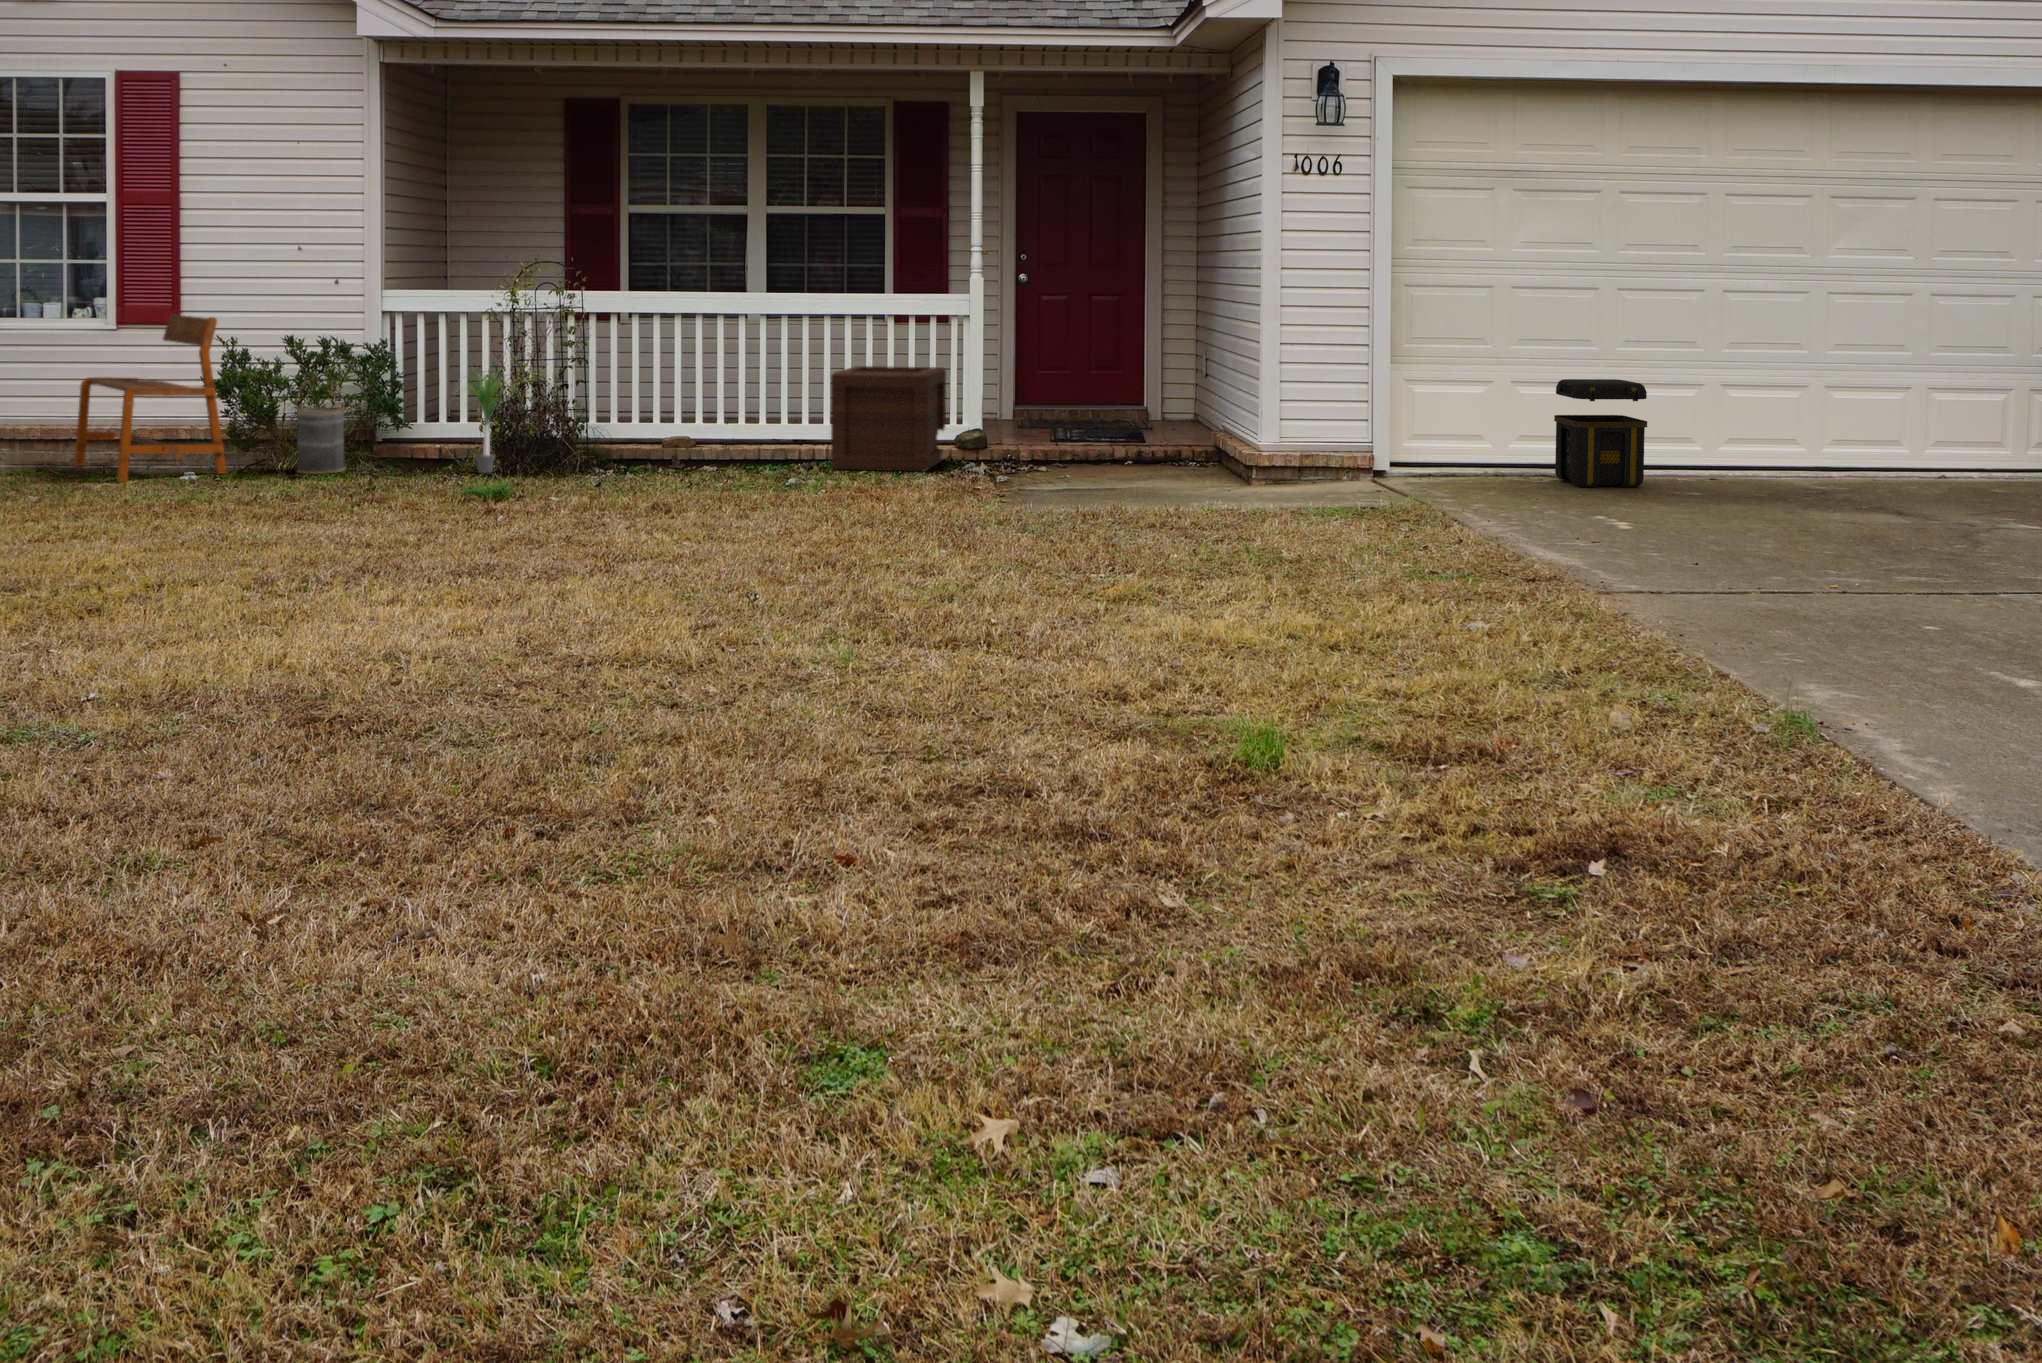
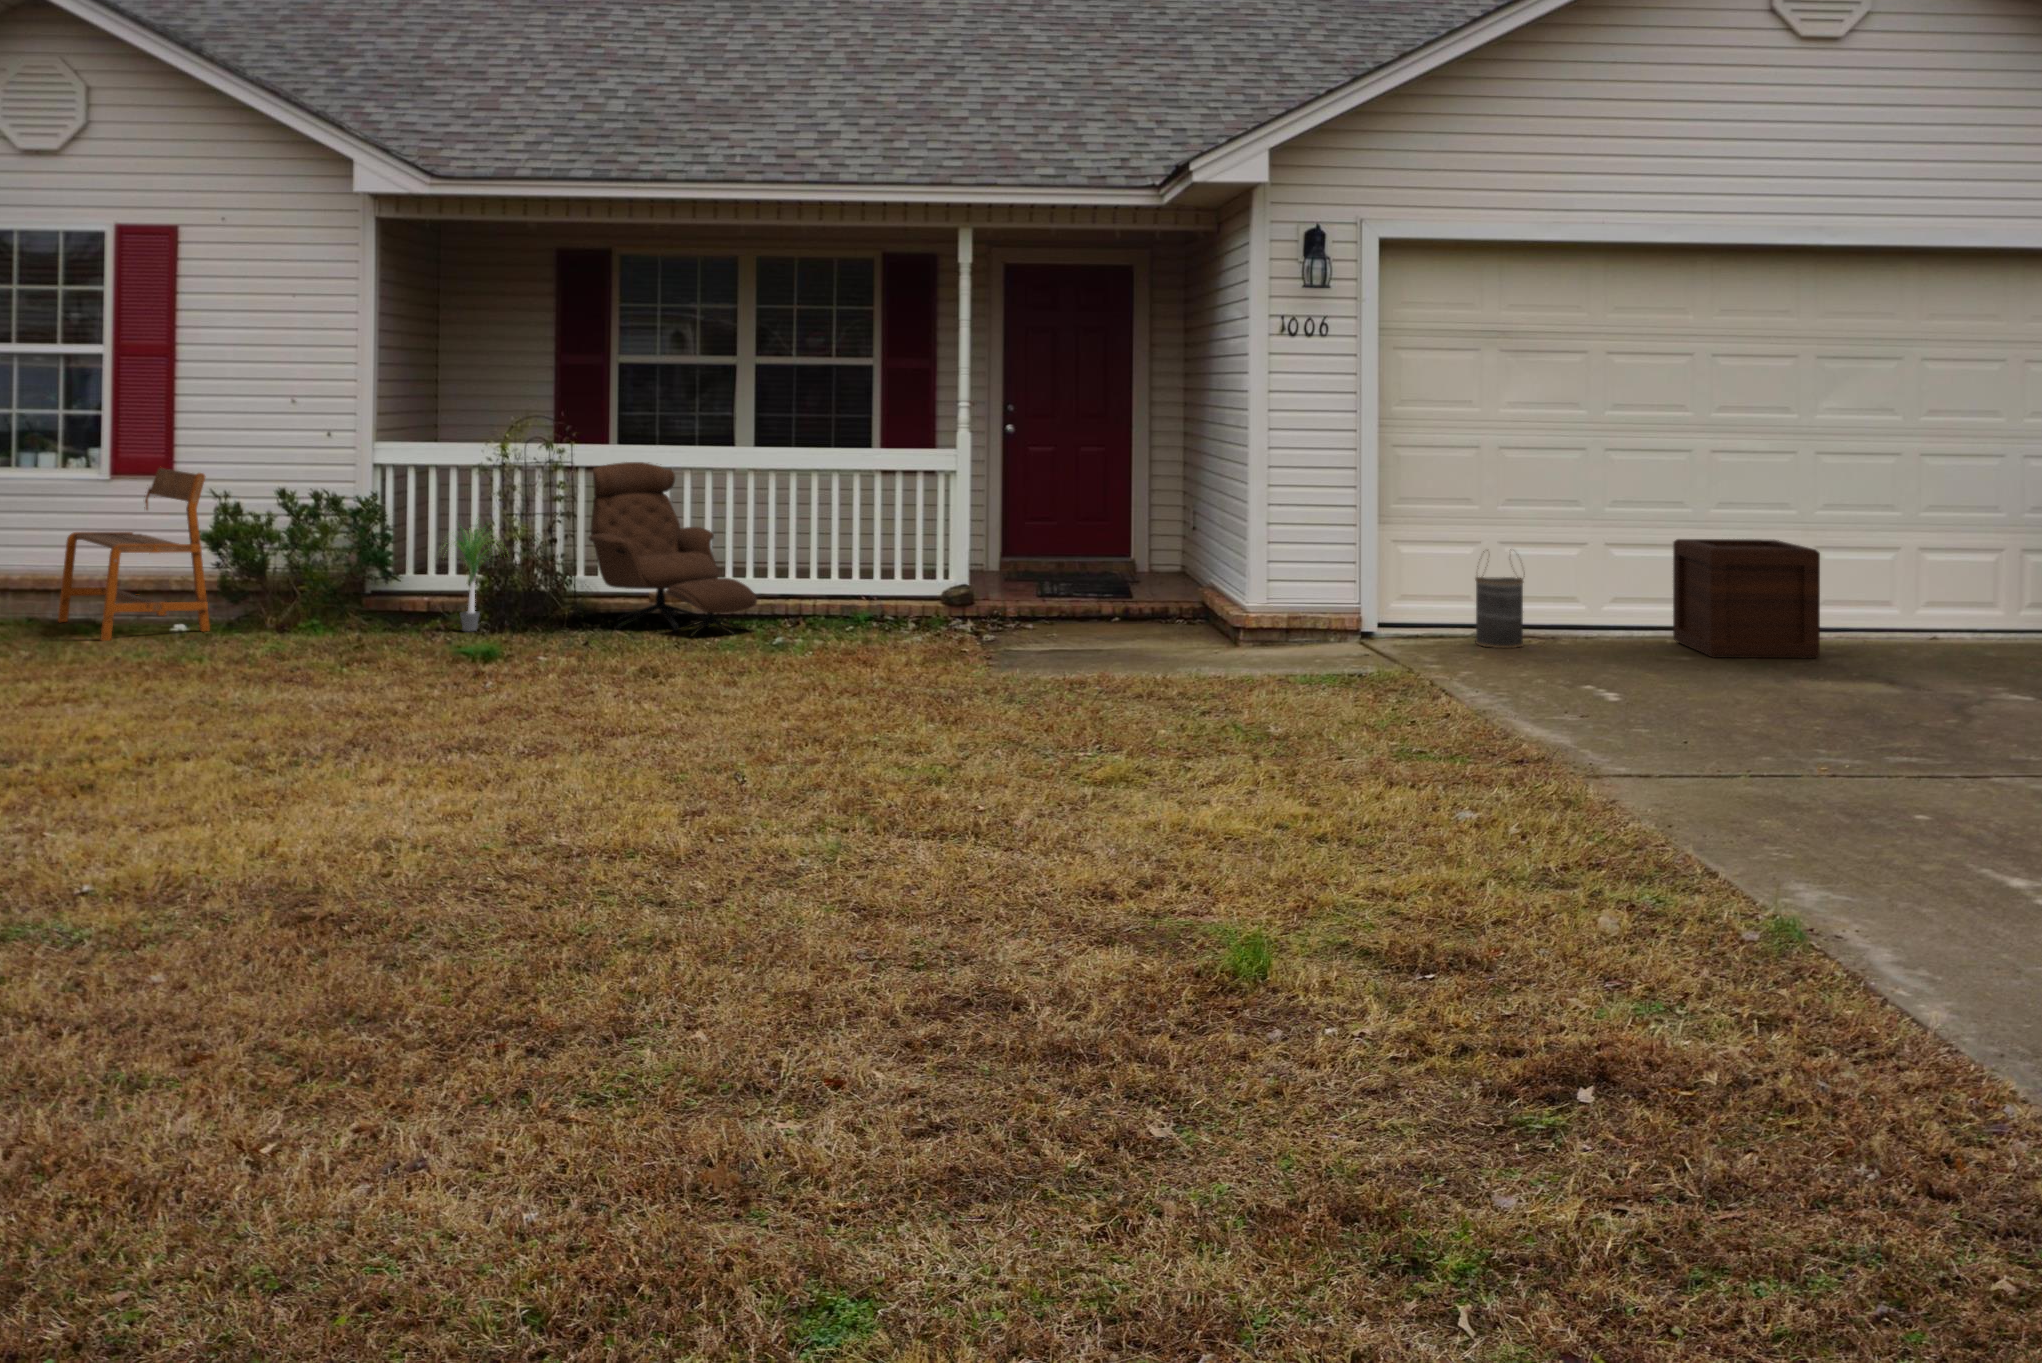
lounge chair: none [601,308,770,477] -> present [589,462,757,637]
wooden crate: present [831,366,946,472] -> present [1673,539,1820,658]
toolbox: present [1554,379,1647,487] -> none [1557,539,1652,651]
basket: present [296,397,345,474] -> present [1475,550,1523,648]

